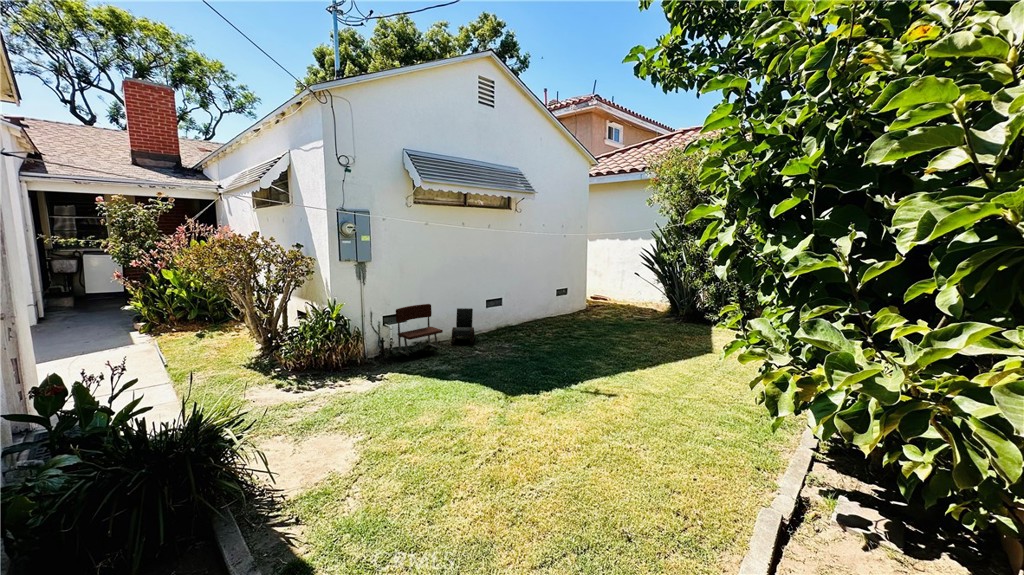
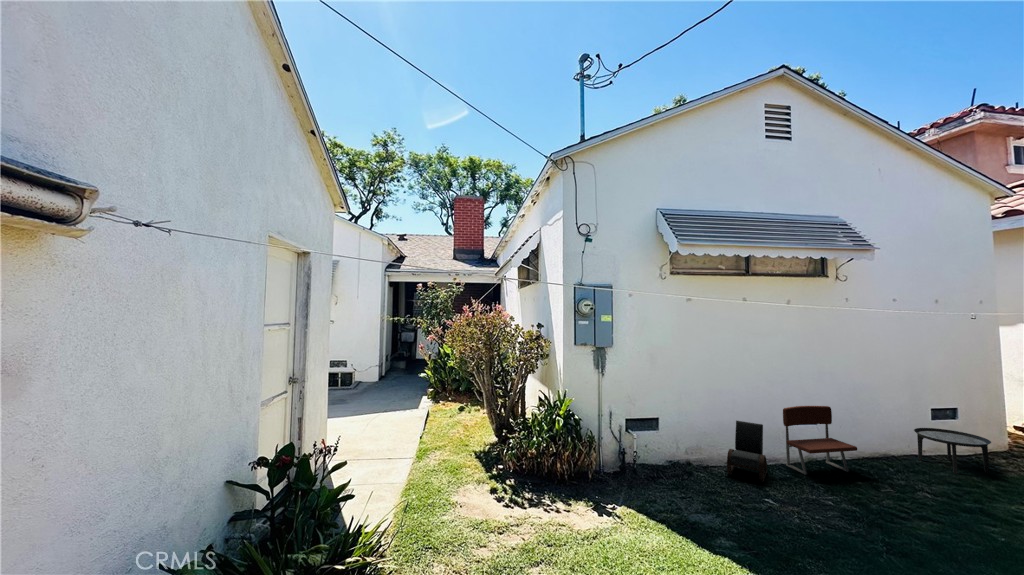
round table: none [548,300,577,322] -> present [914,428,991,474]
bench: present [396,304,443,356] -> present [783,406,857,475]

